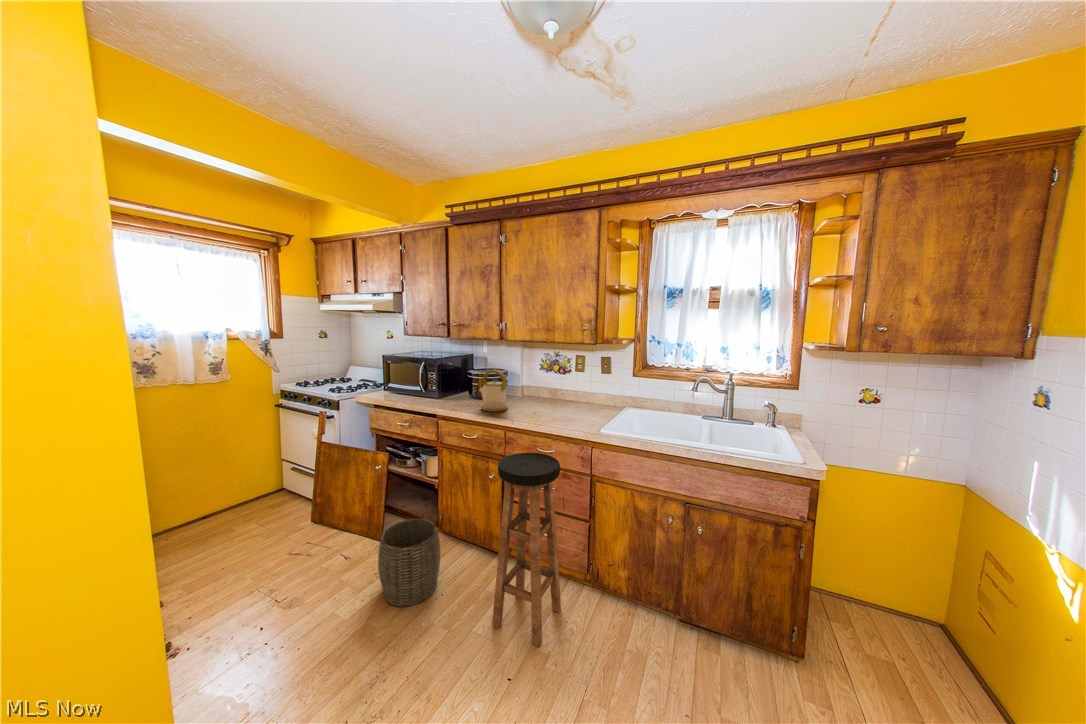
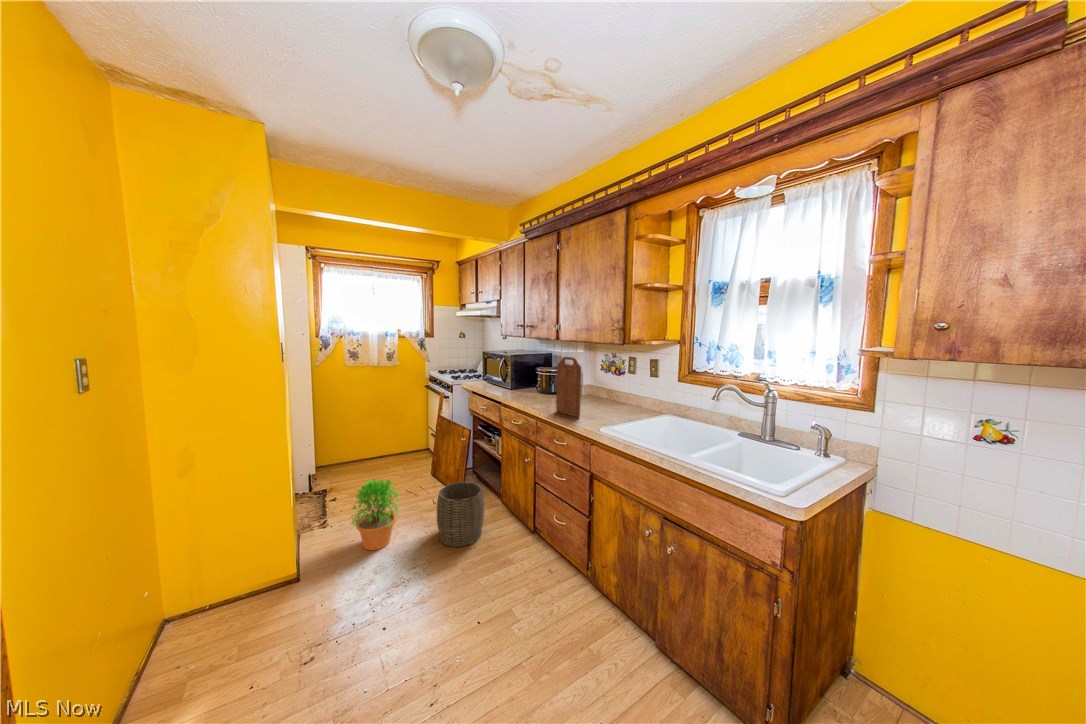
cutting board: none [527,359,562,422] -> present [556,357,581,417]
kettle: present [480,370,508,412] -> none [531,366,555,403]
bar stool: present [492,453,561,647] -> none [495,439,558,611]
potted plant: none [236,545,334,660] -> present [352,479,399,550]

